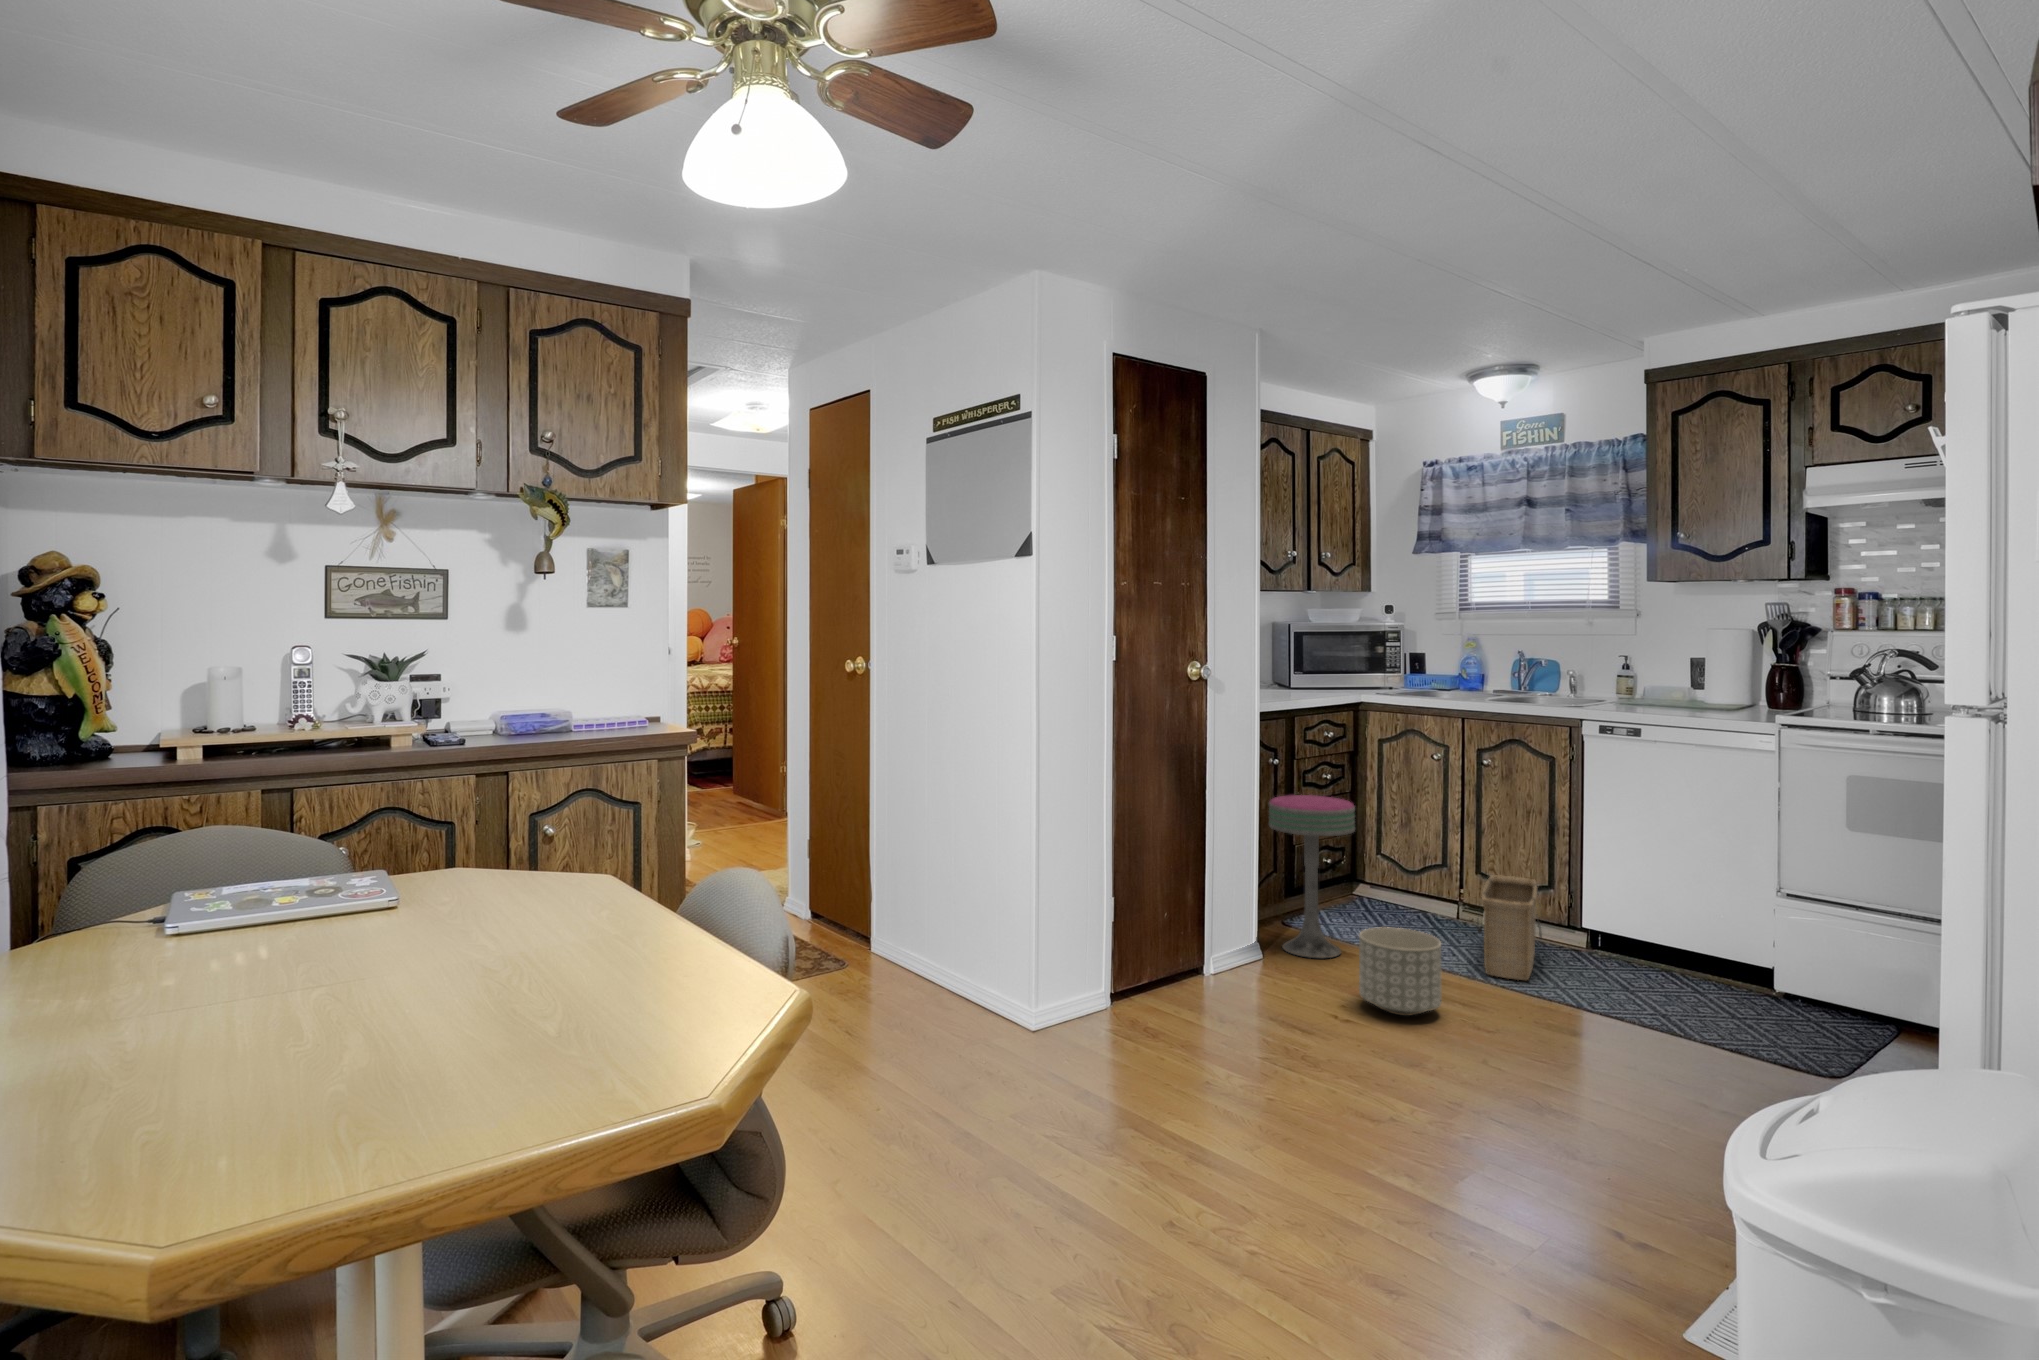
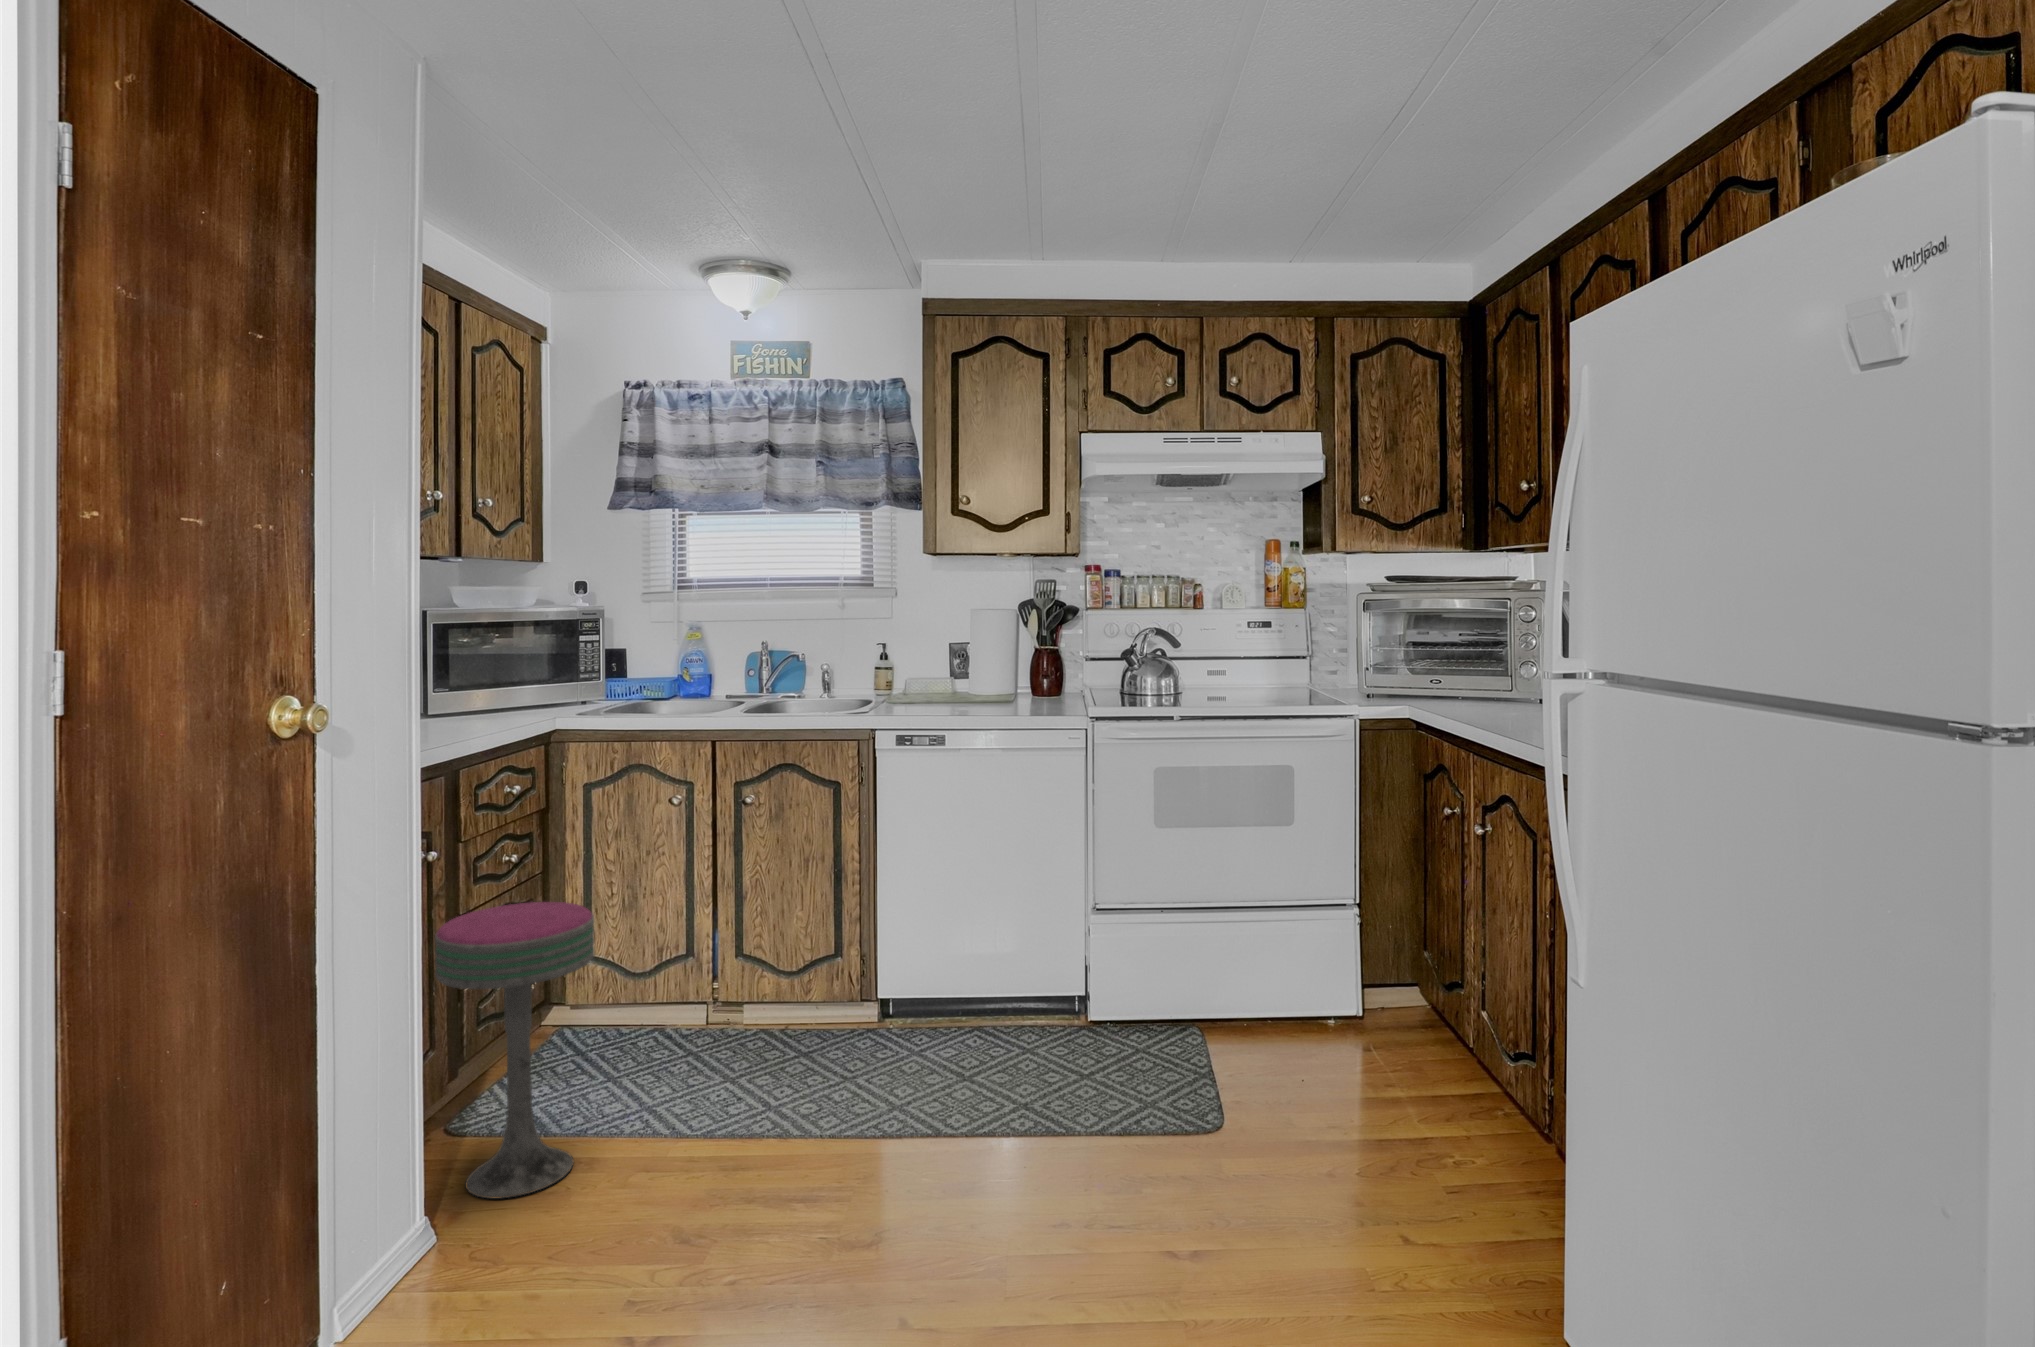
basket: present [1478,875,1542,980] -> none [771,957,854,1121]
planter: present [1359,927,1441,1016] -> none [644,1110,777,1274]

